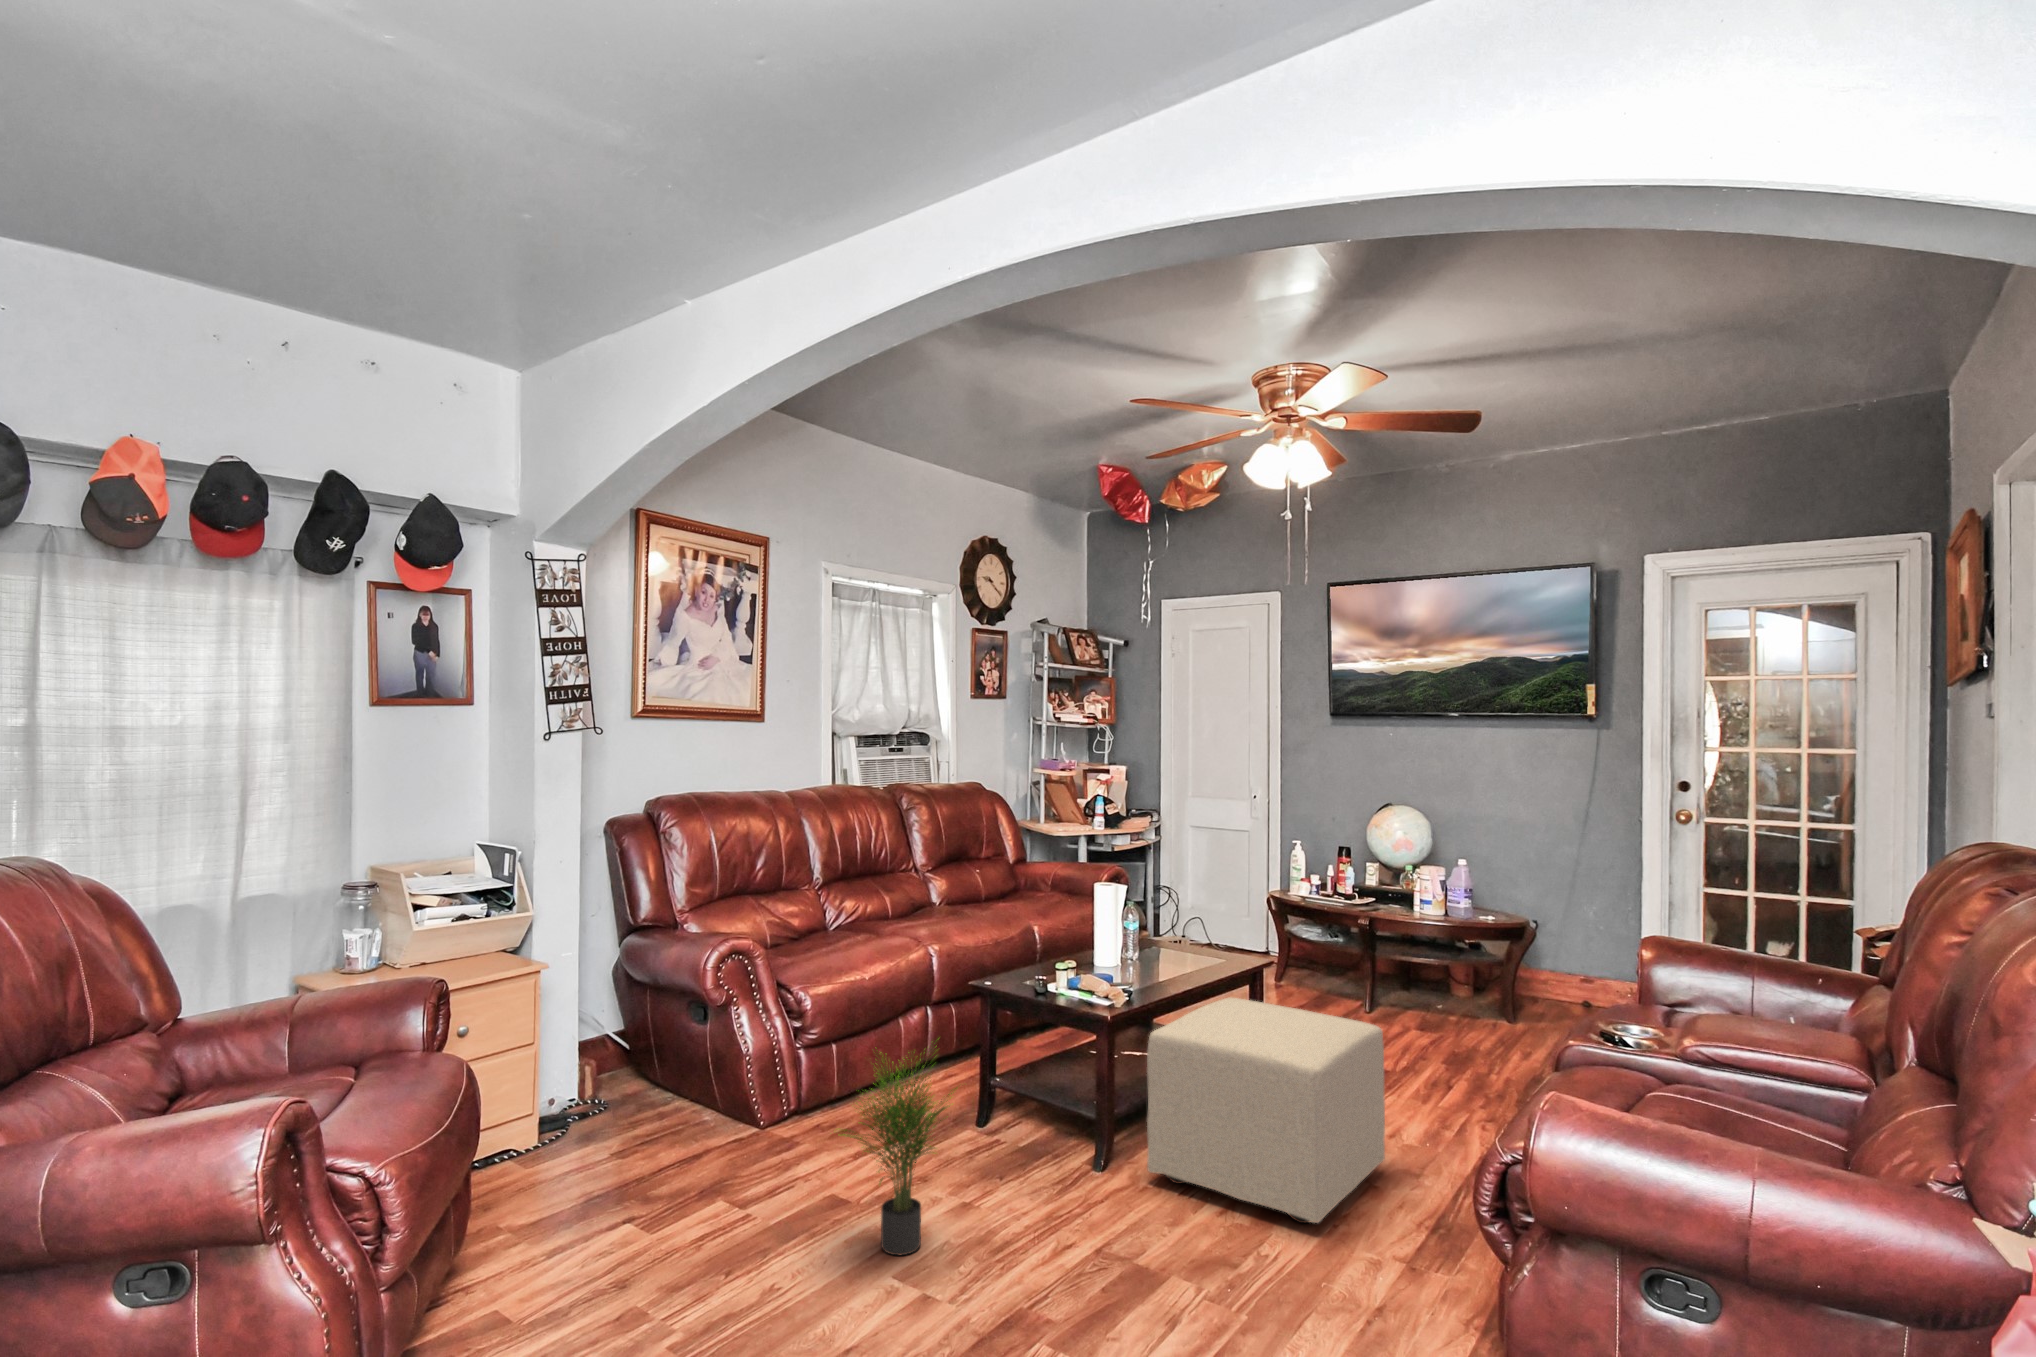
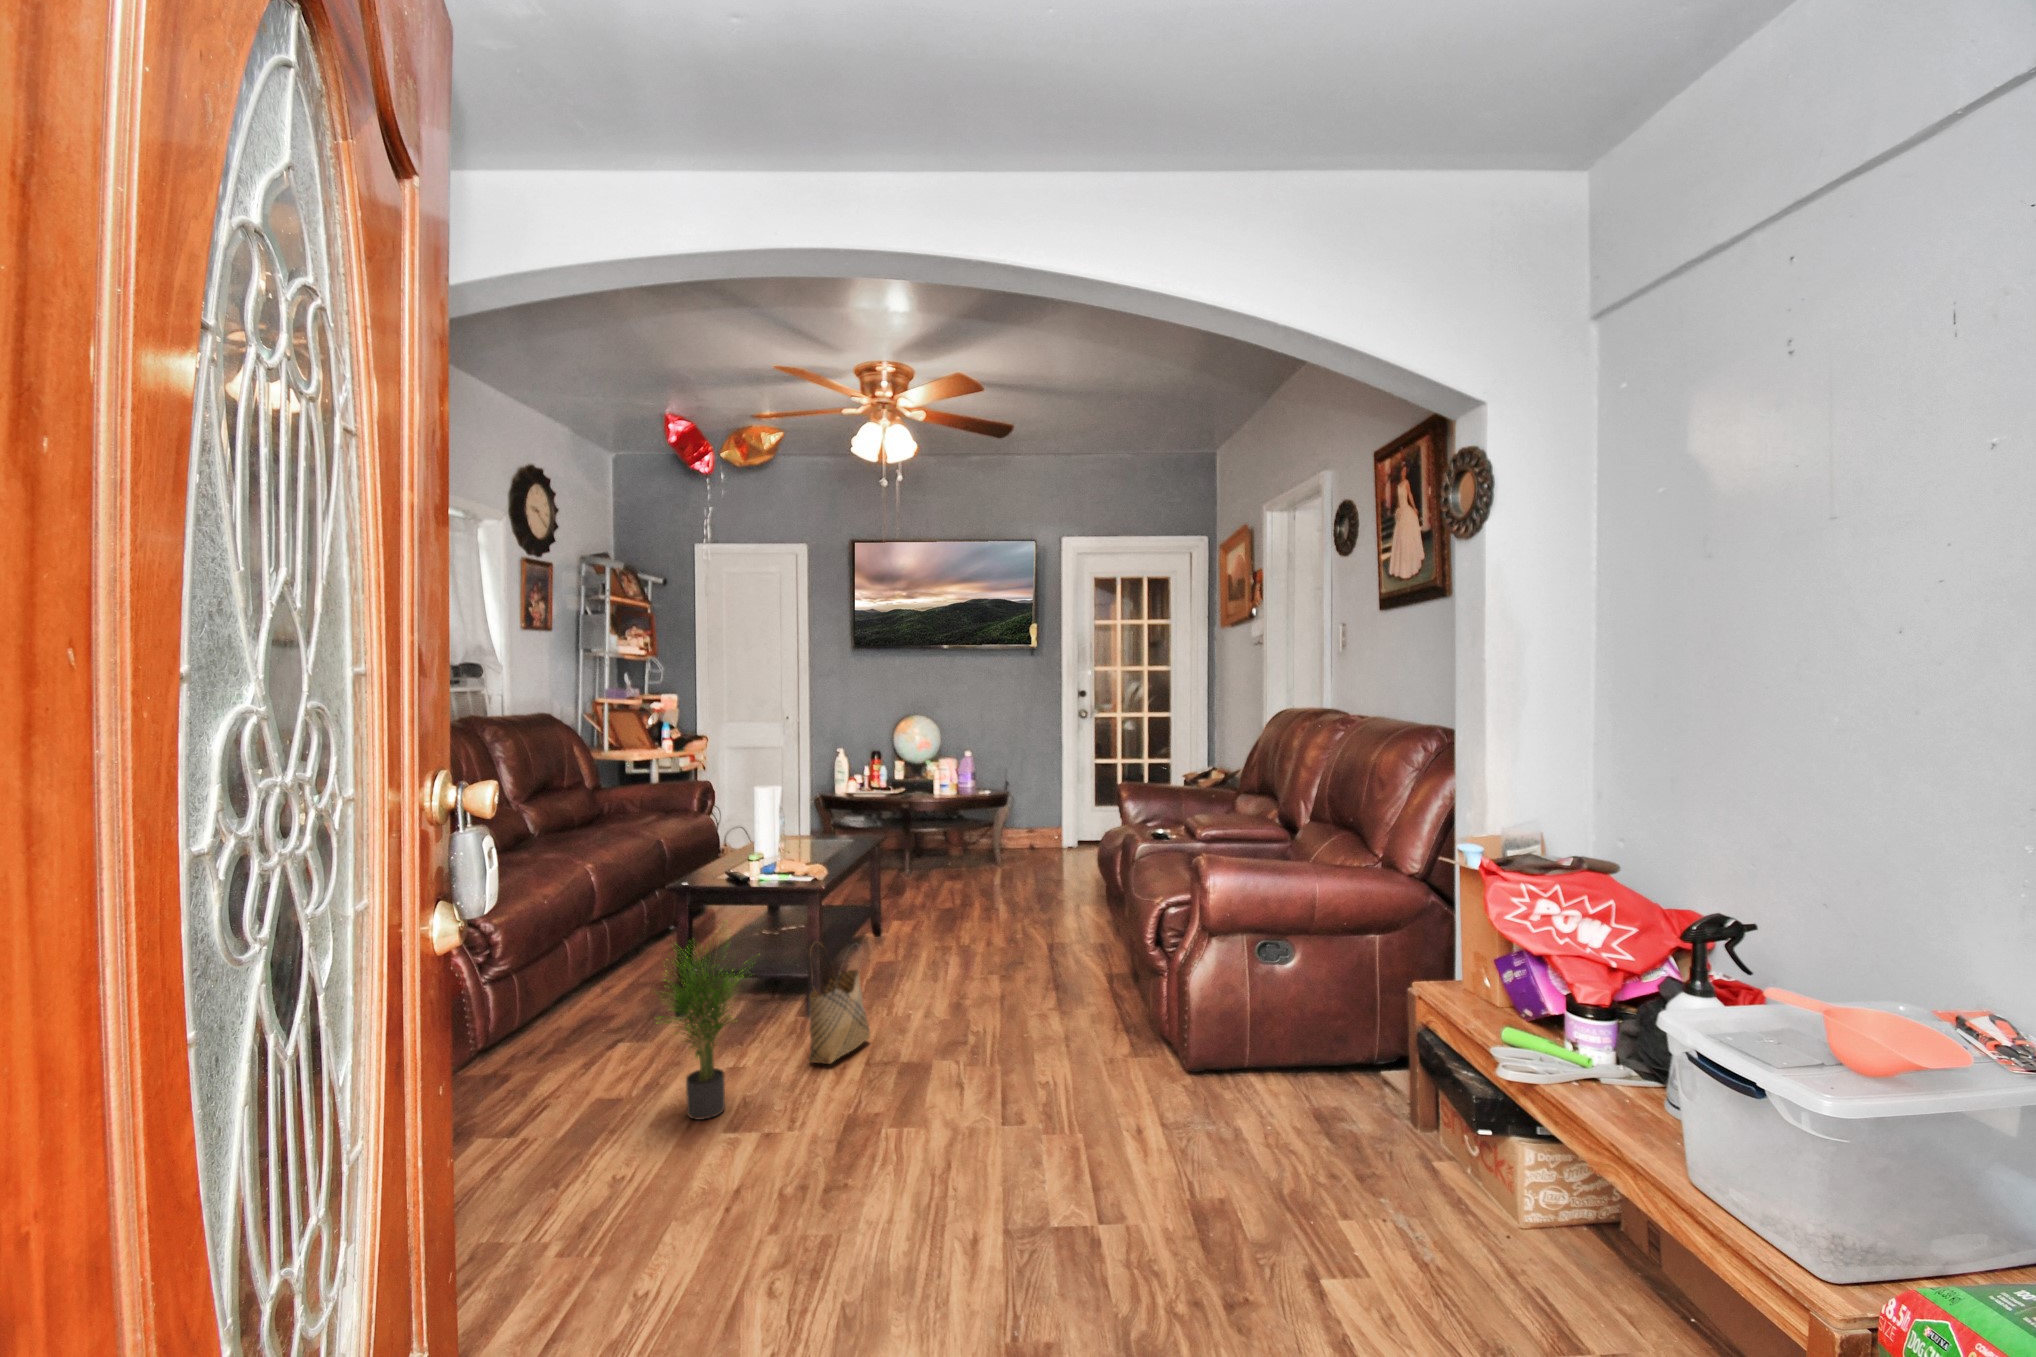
ottoman: present [1147,998,1385,1223] -> none [860,861,1015,1010]
woven basket: none [1038,1080,1124,1234] -> present [809,943,870,1064]

